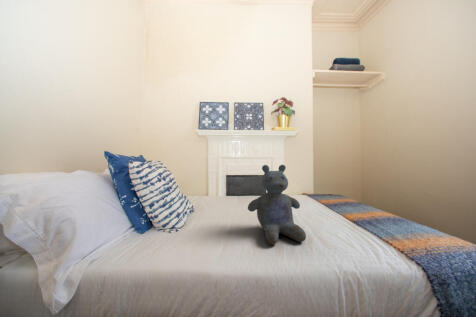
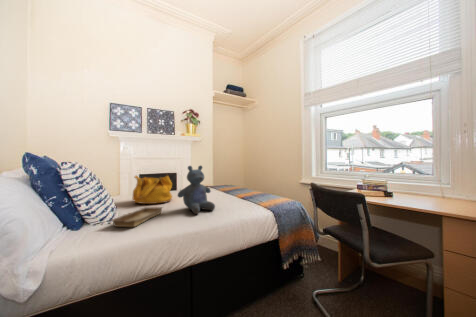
handbag: none [211,174,251,210] -> present [132,175,172,204]
tray: none [164,216,232,248] -> present [112,207,162,227]

